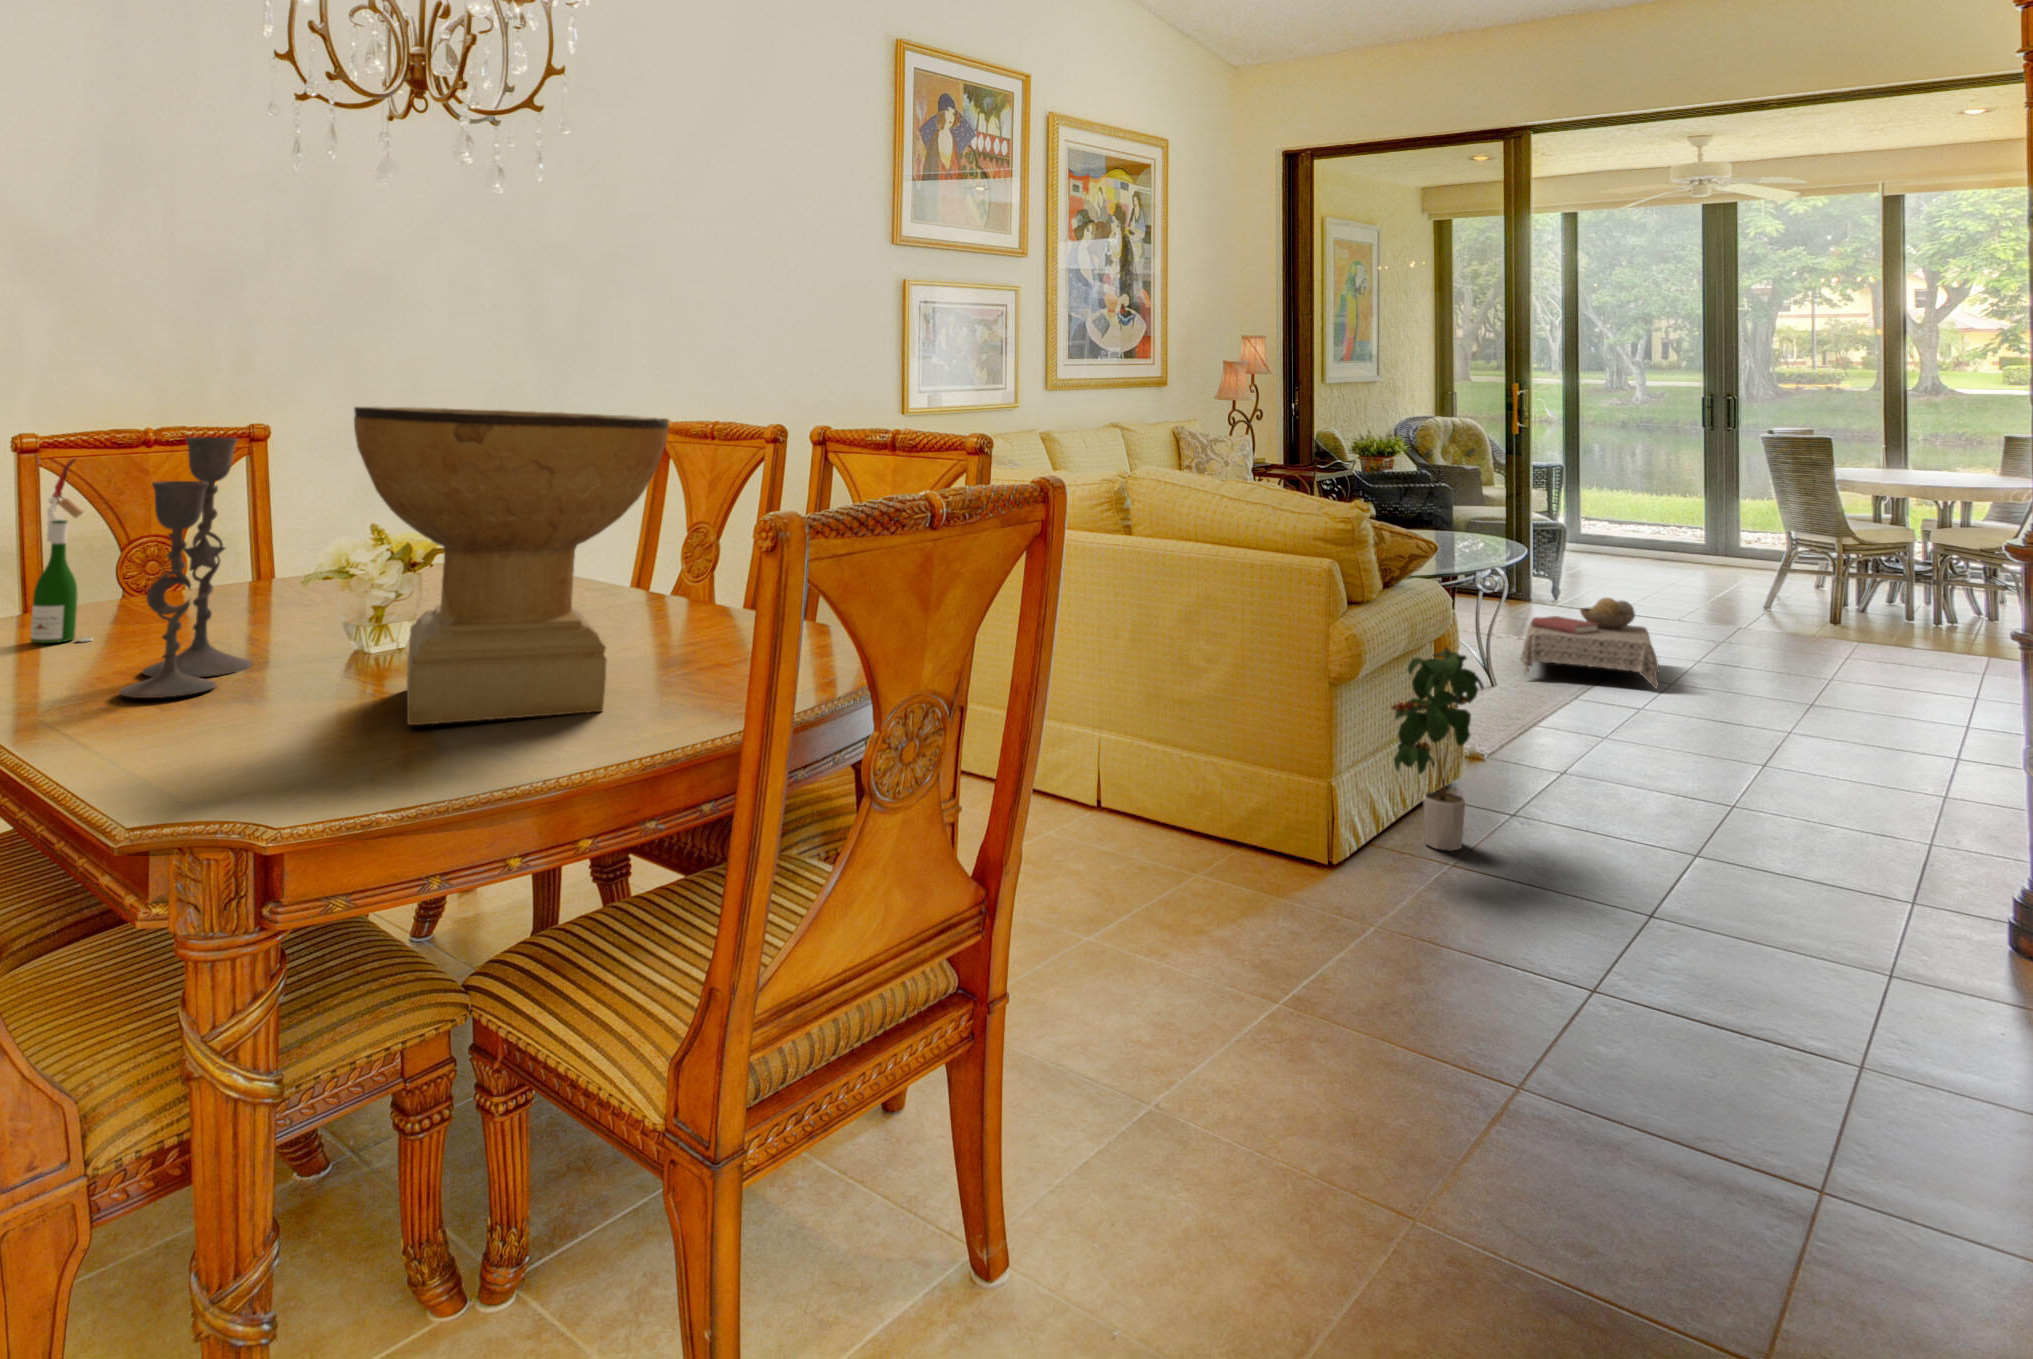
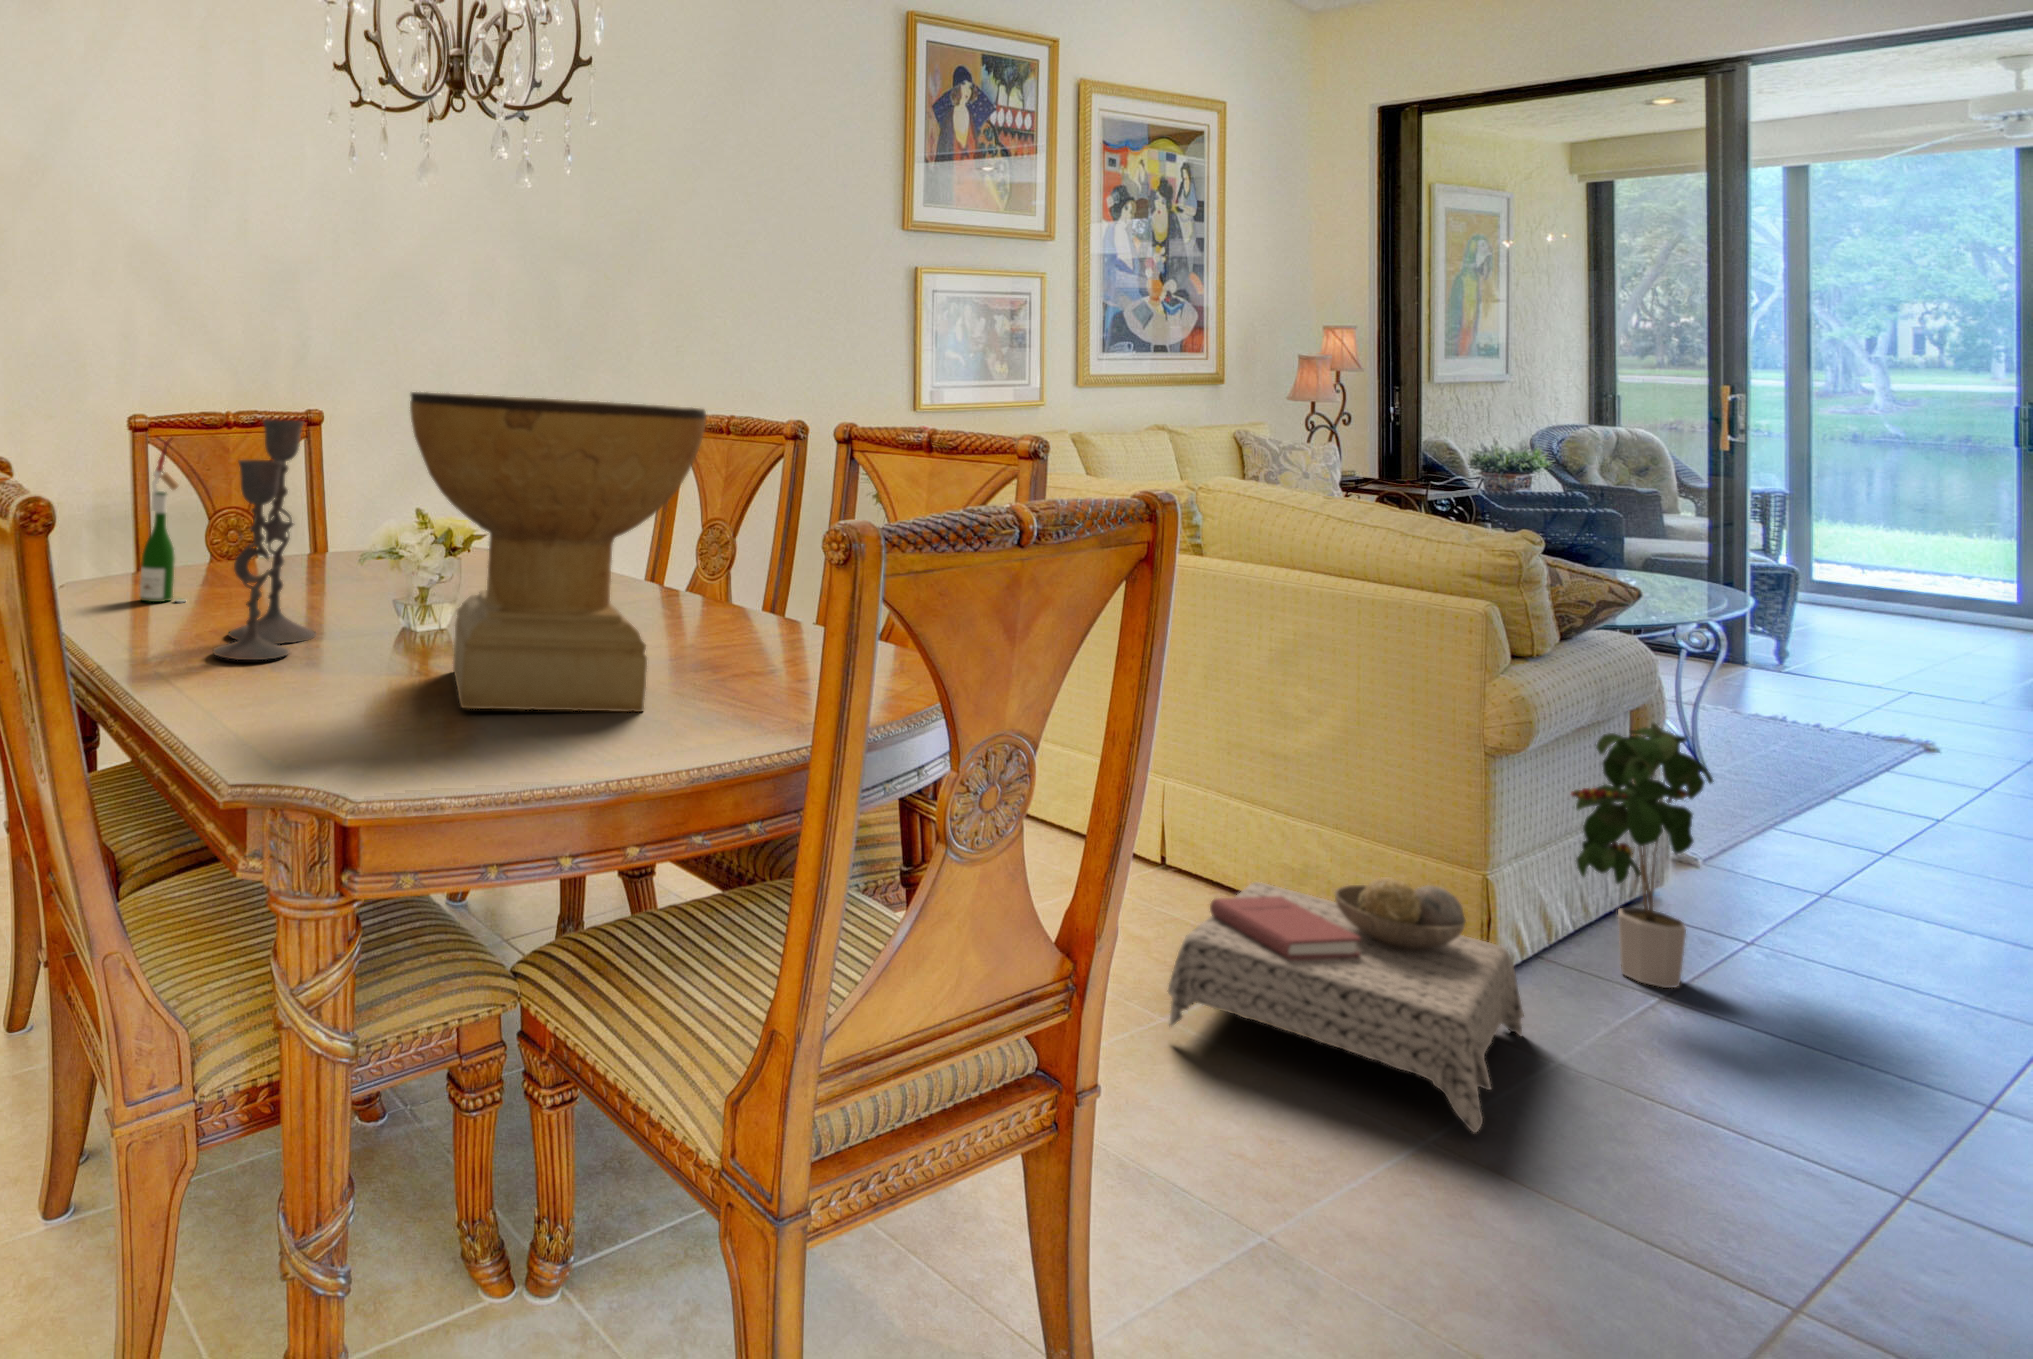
ottoman: present [1520,598,1659,688] -> present [1168,877,1524,1133]

